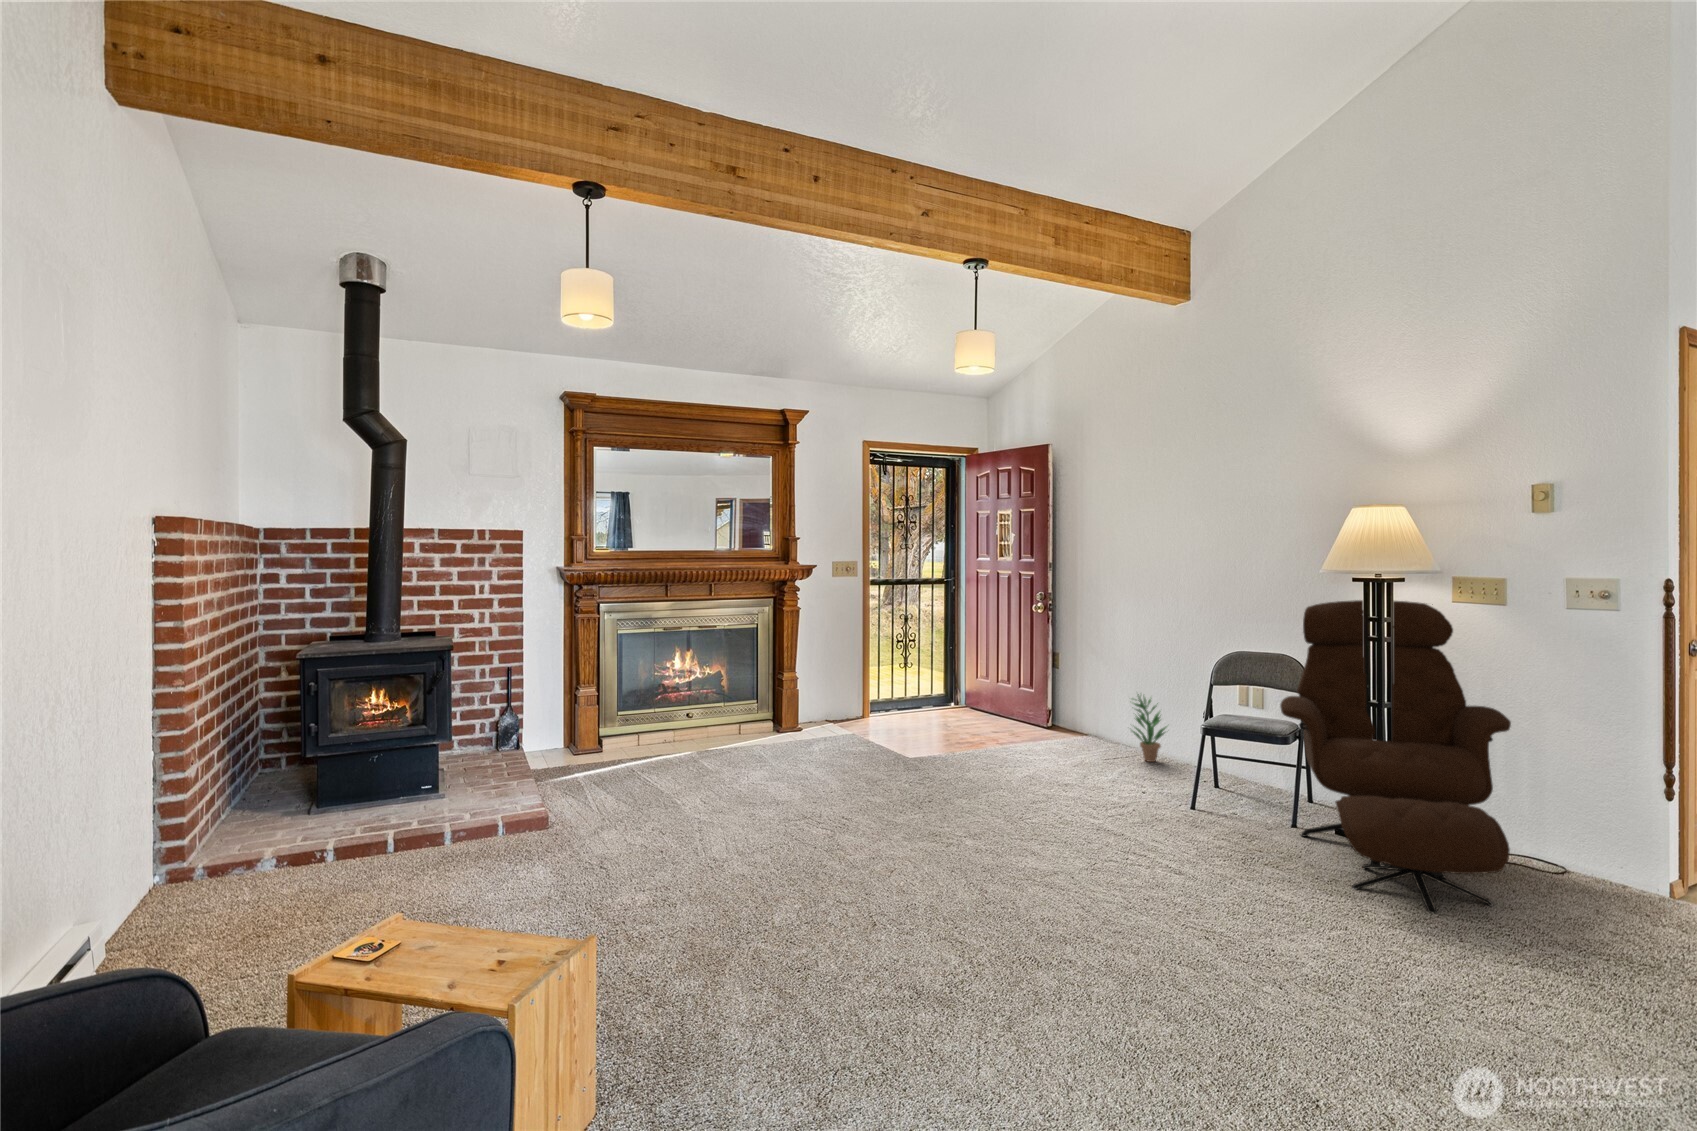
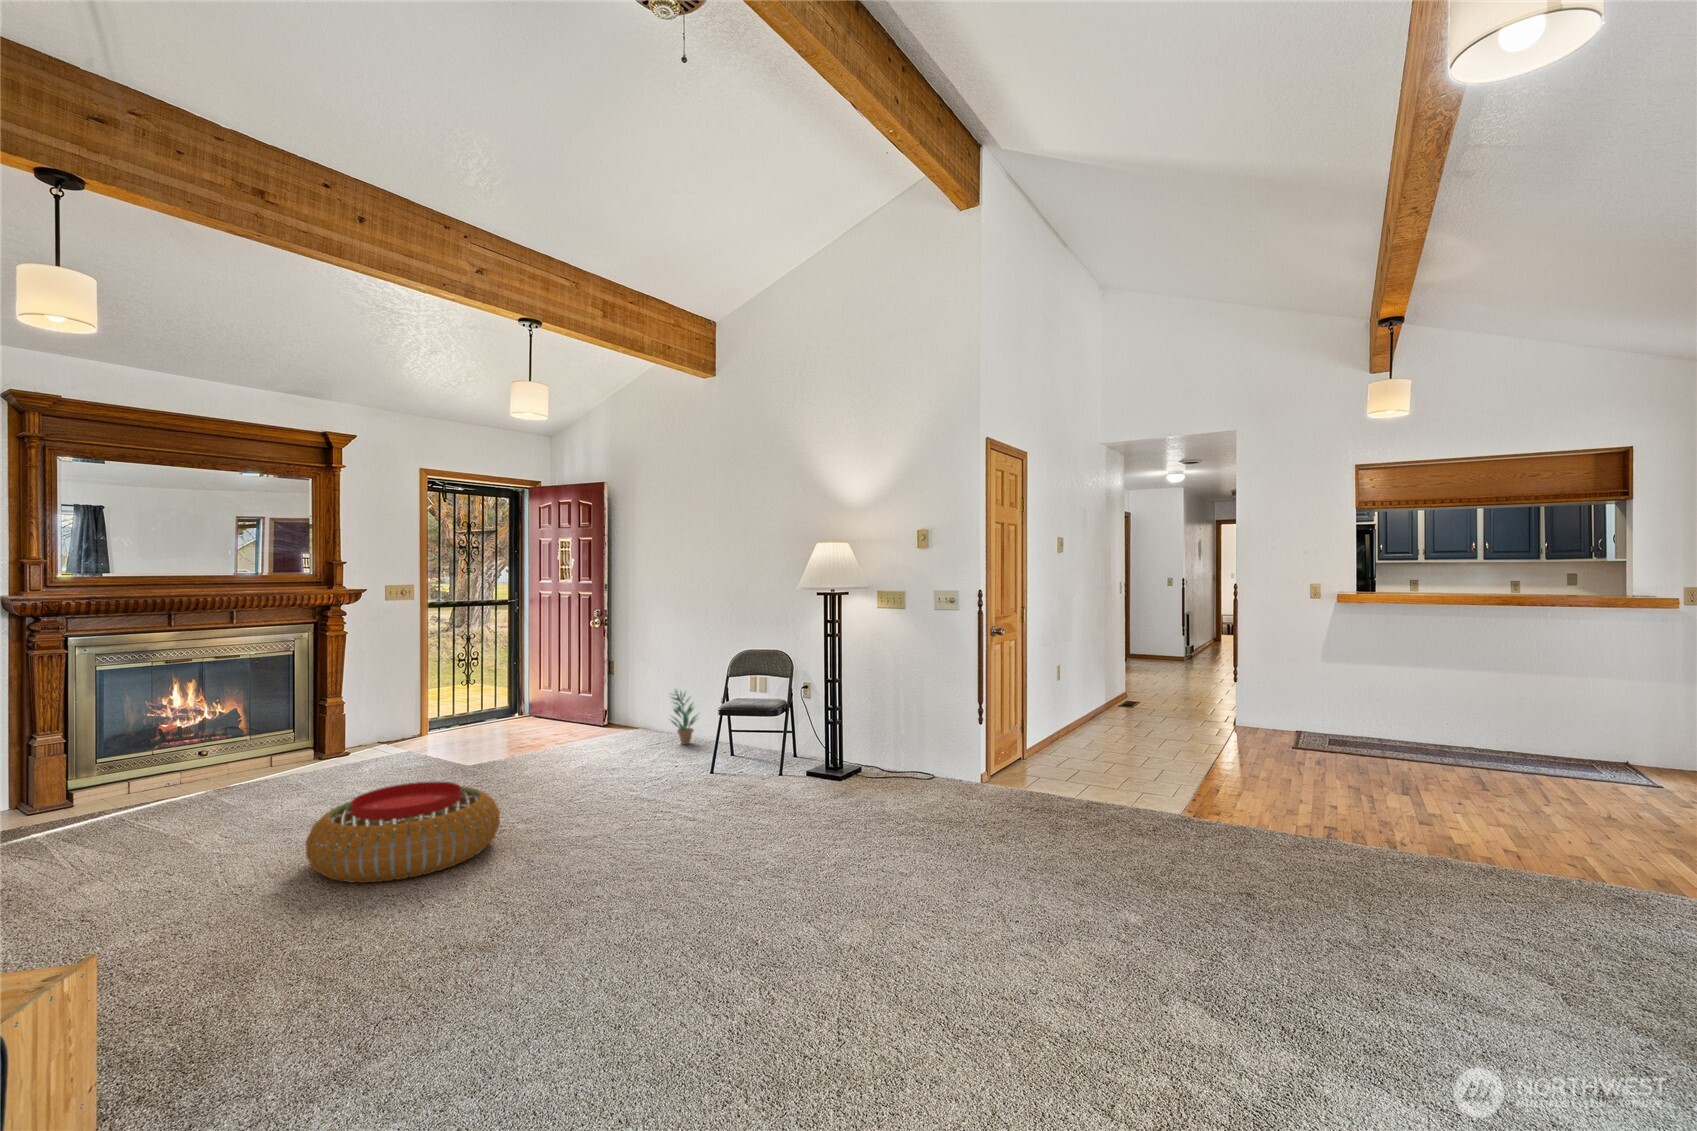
lounge chair: present [1280,600,1511,914] -> none [772,606,909,819]
pouf: none [768,776,950,883] -> present [305,781,500,883]

